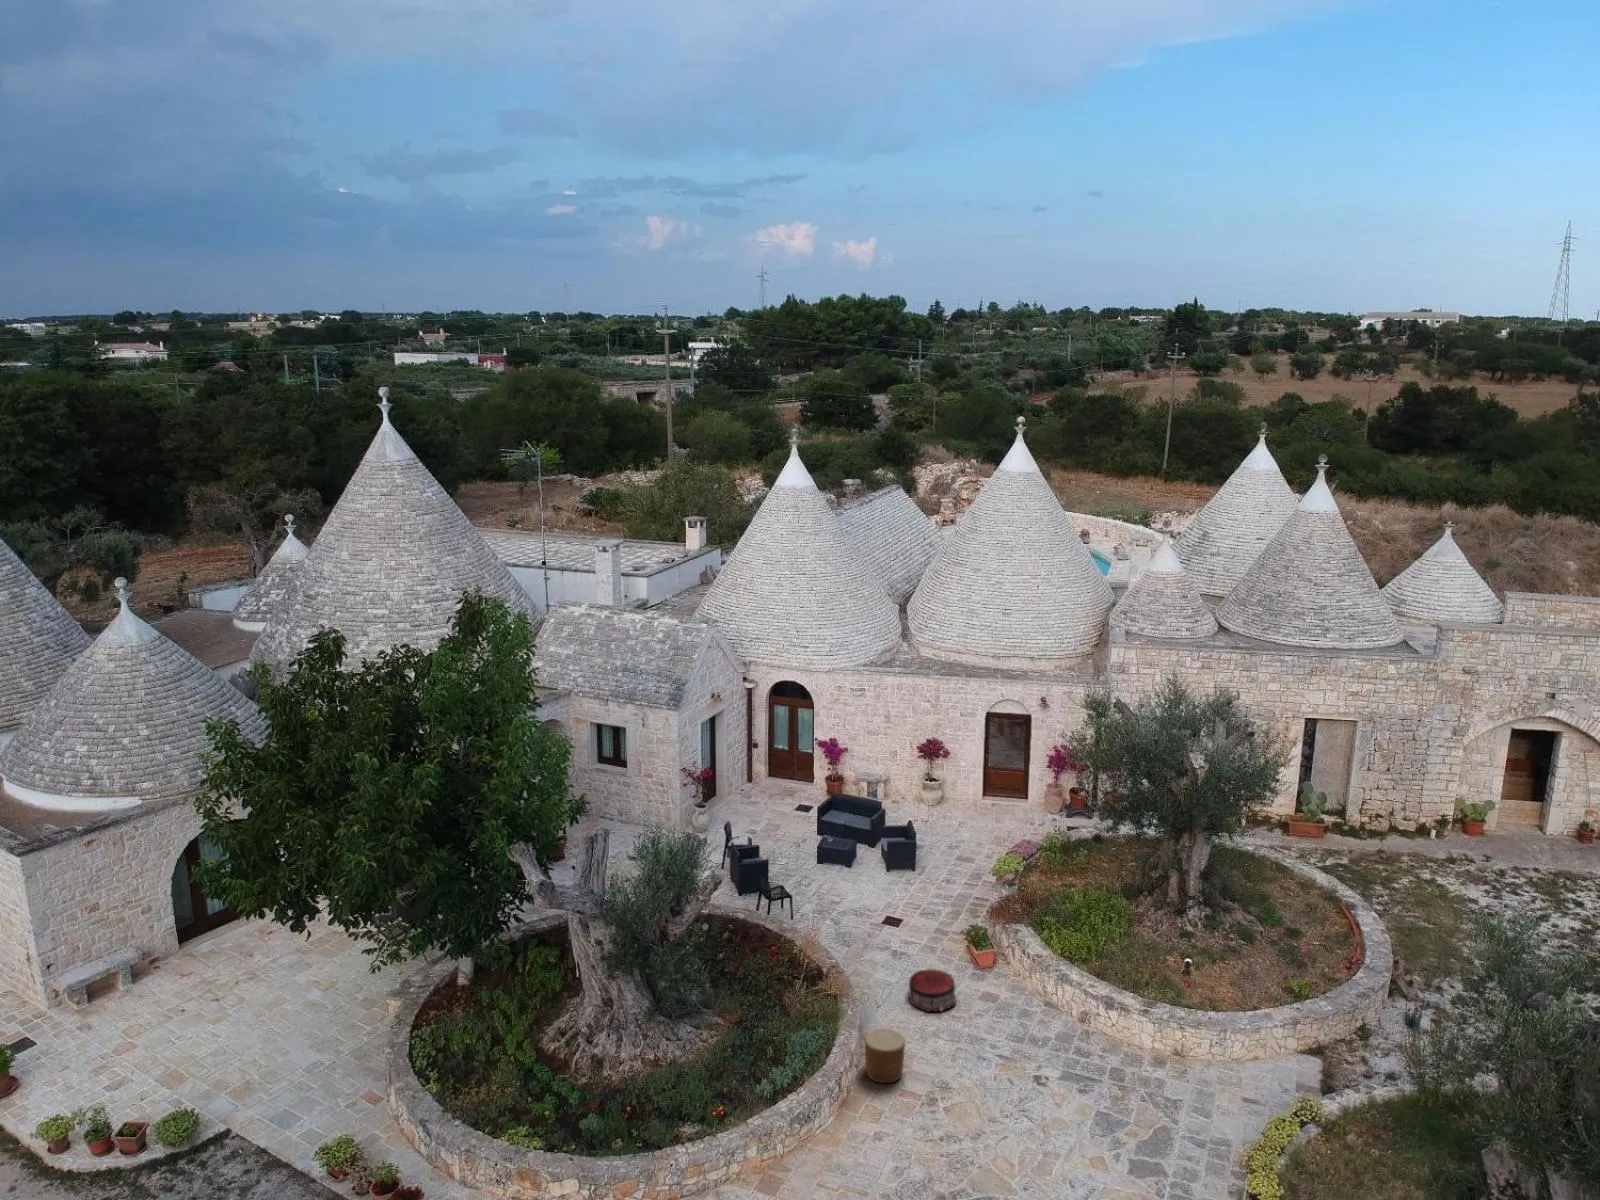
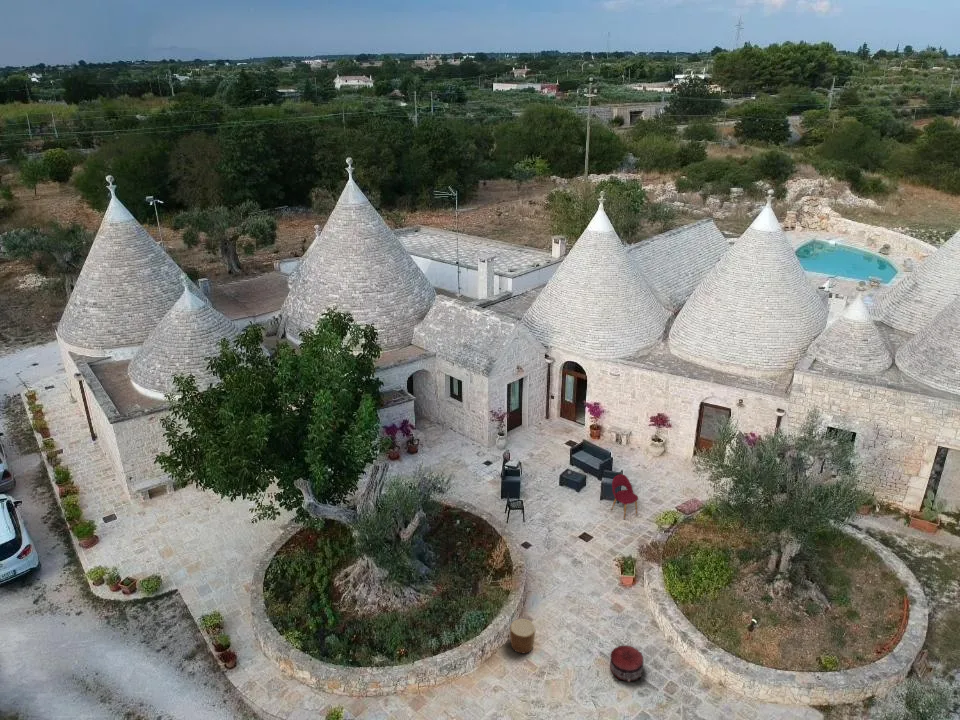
dining chair: none [910,821,951,889] -> present [612,474,638,519]
pouf: present [909,969,955,1012] -> present [610,646,644,682]

